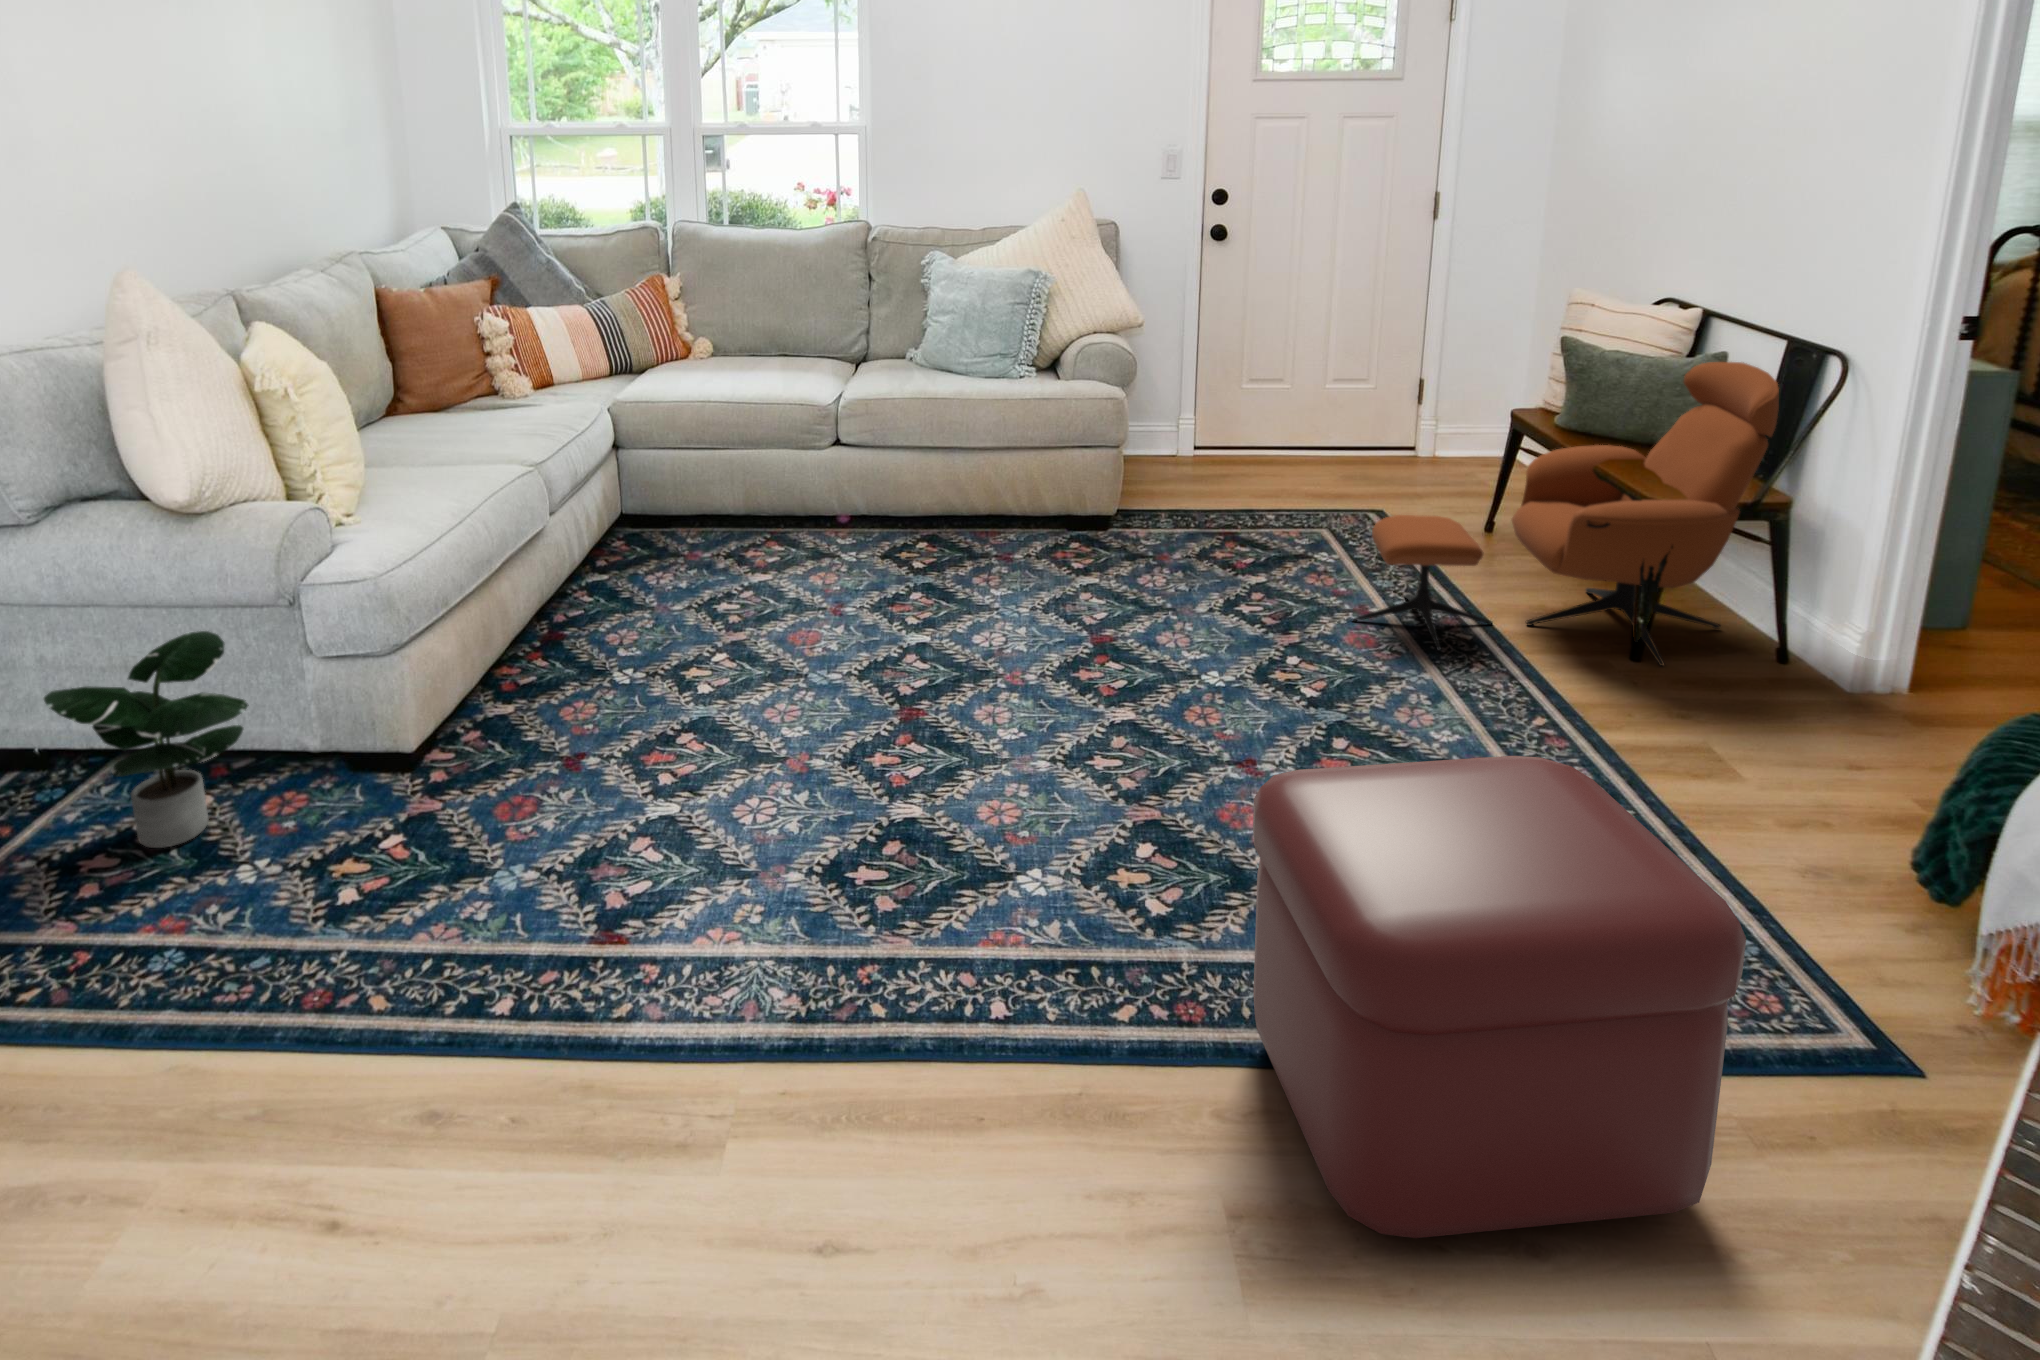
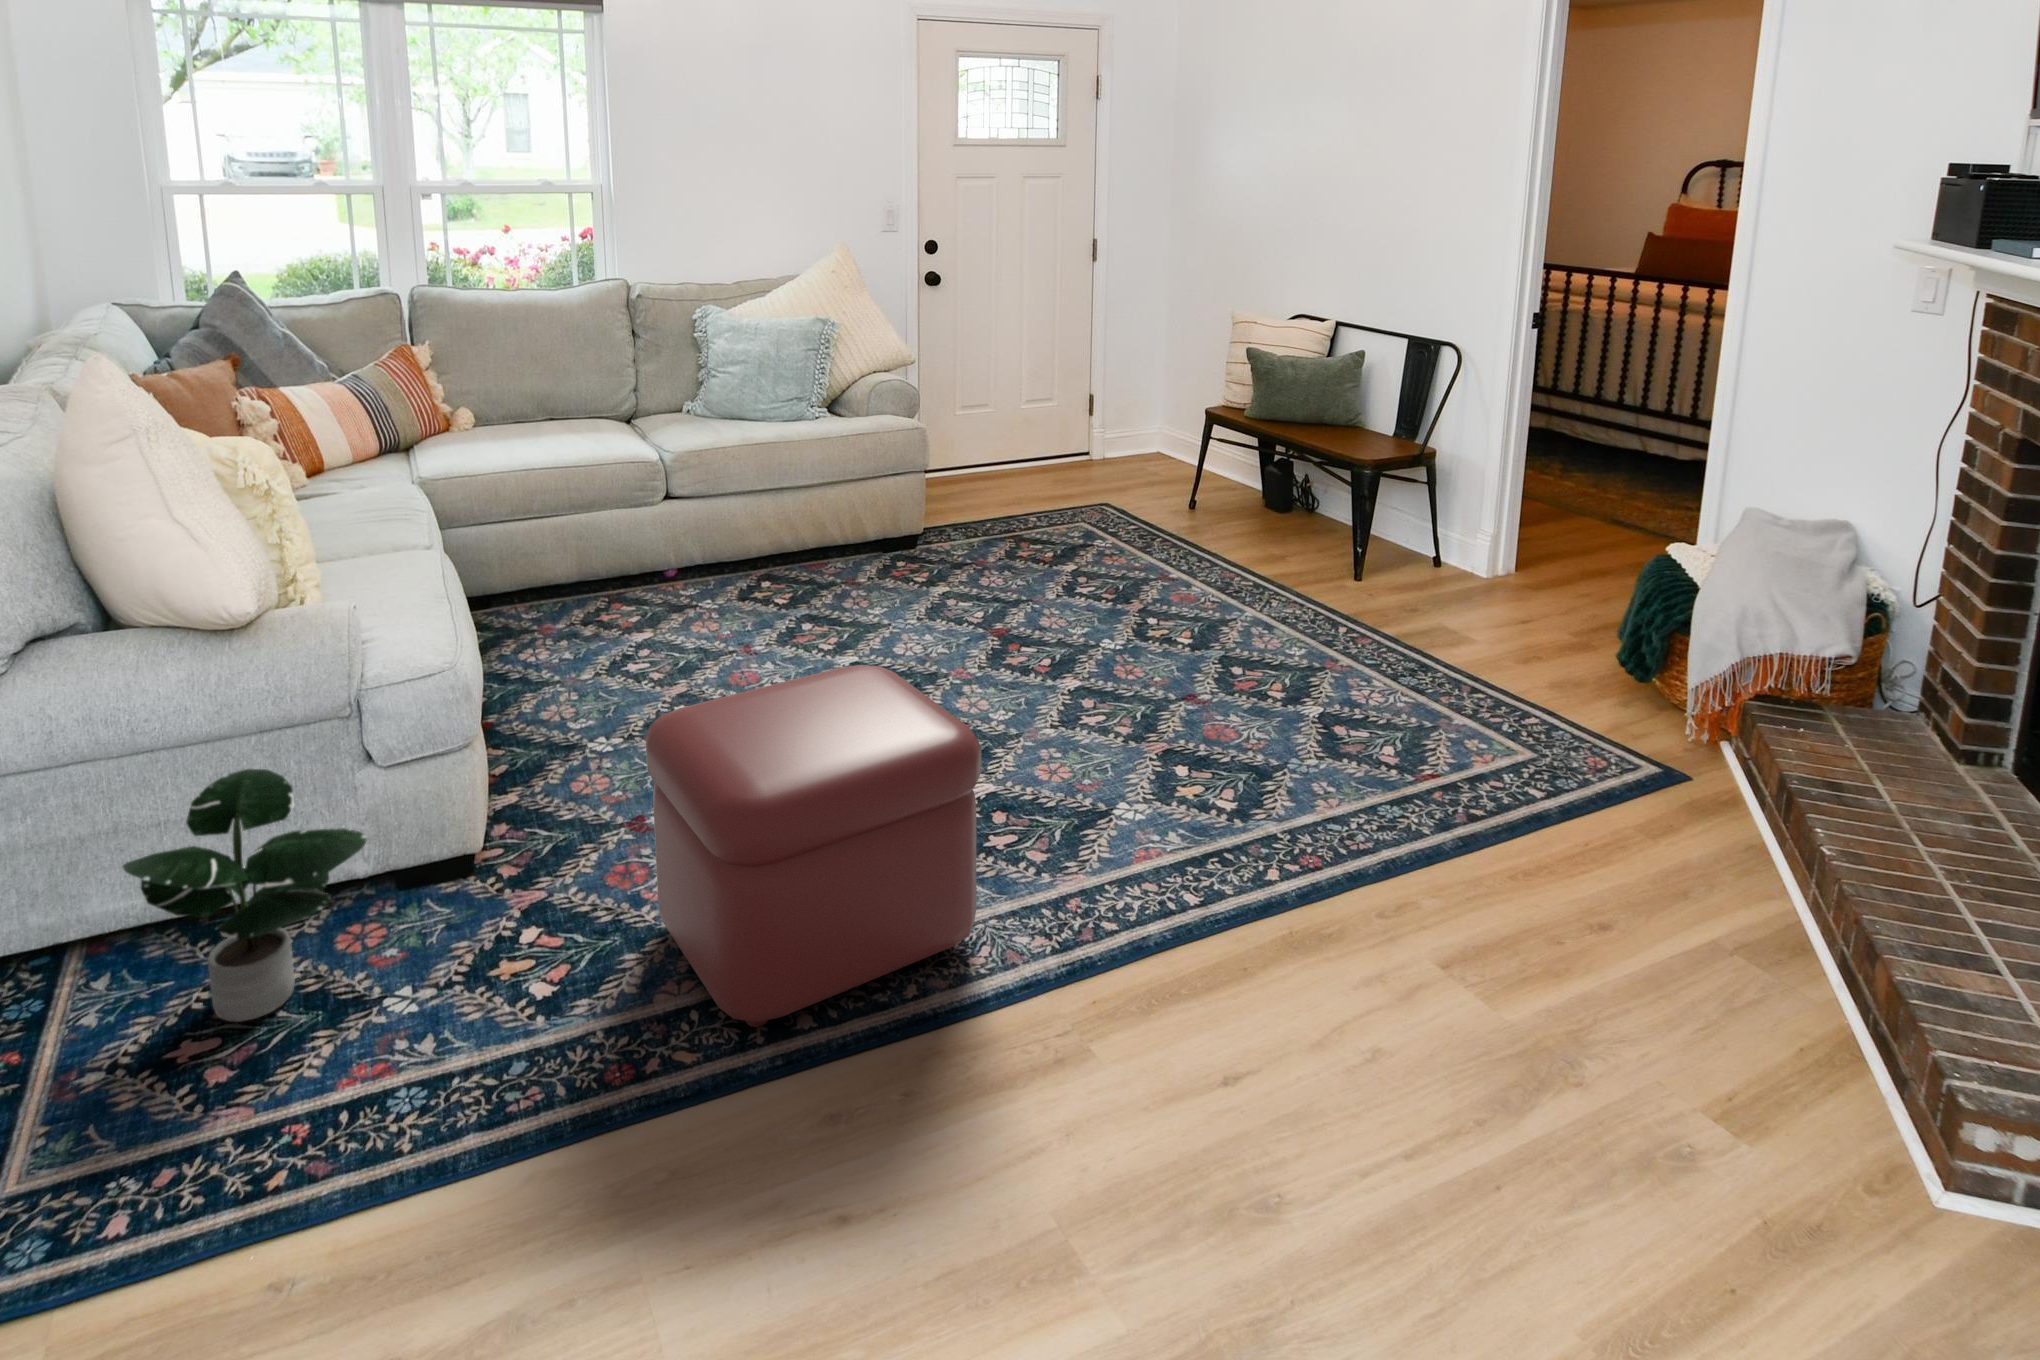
lounge chair: present [1352,362,1779,666] -> none [1168,361,1433,597]
ottoman: present [1253,756,1746,1238] -> present [646,665,981,1027]

